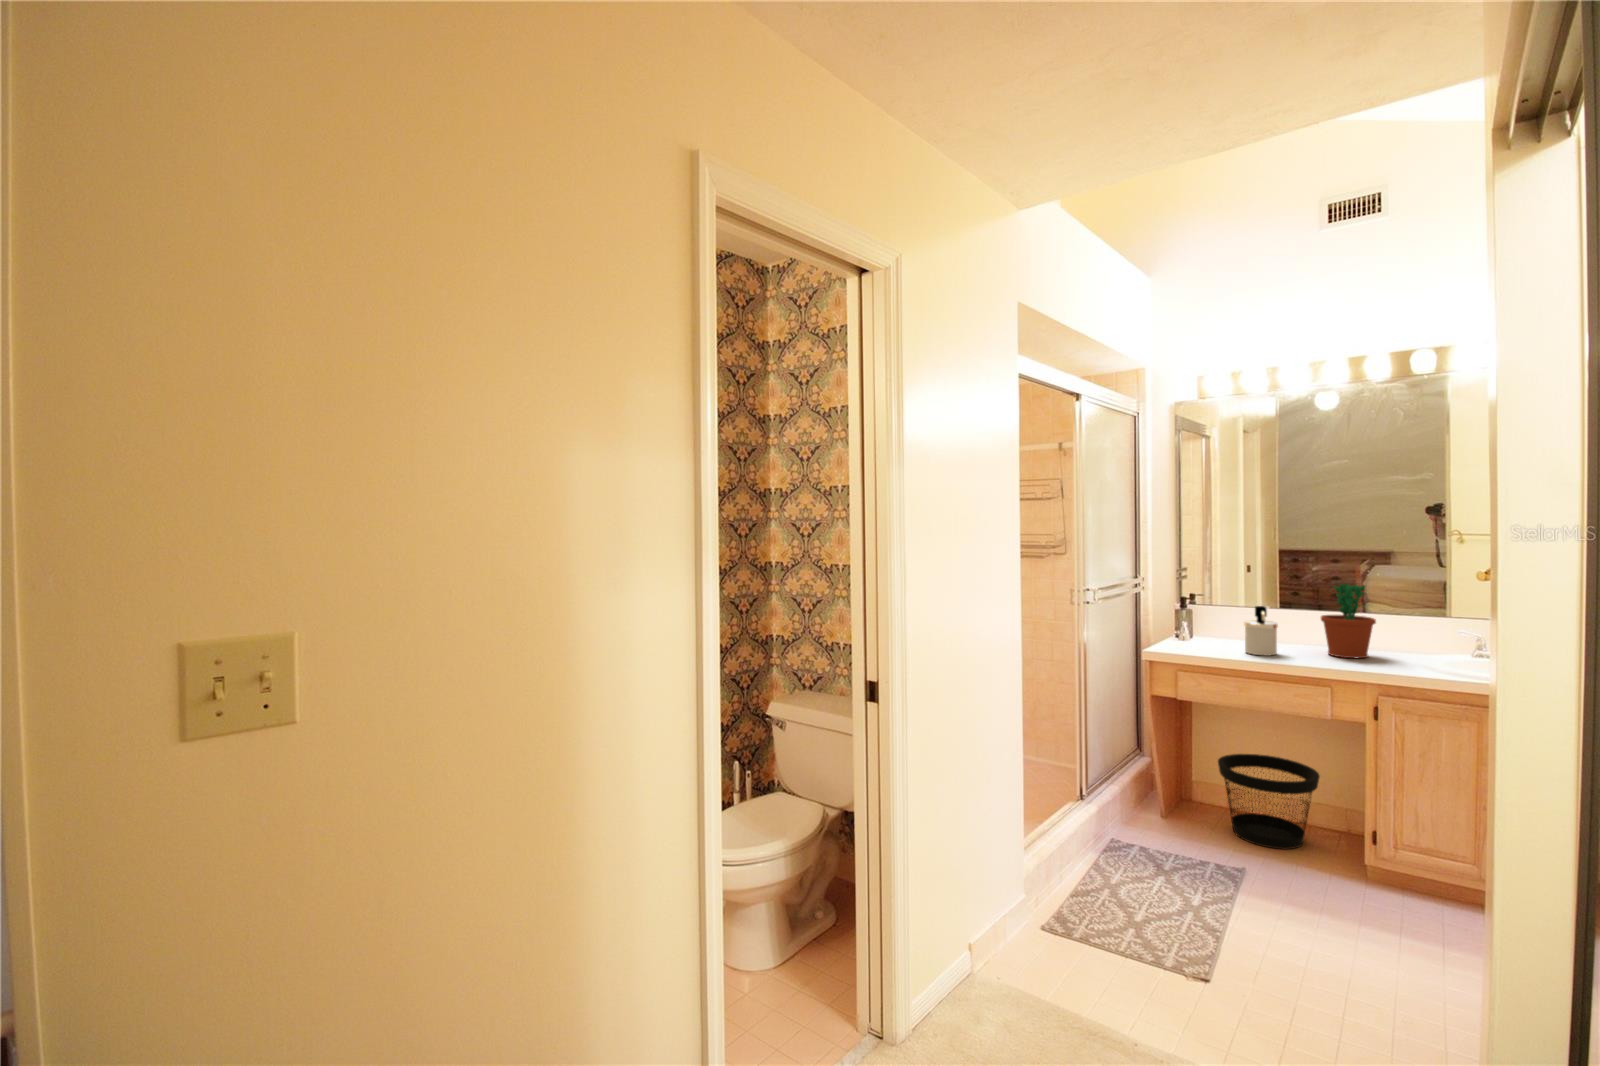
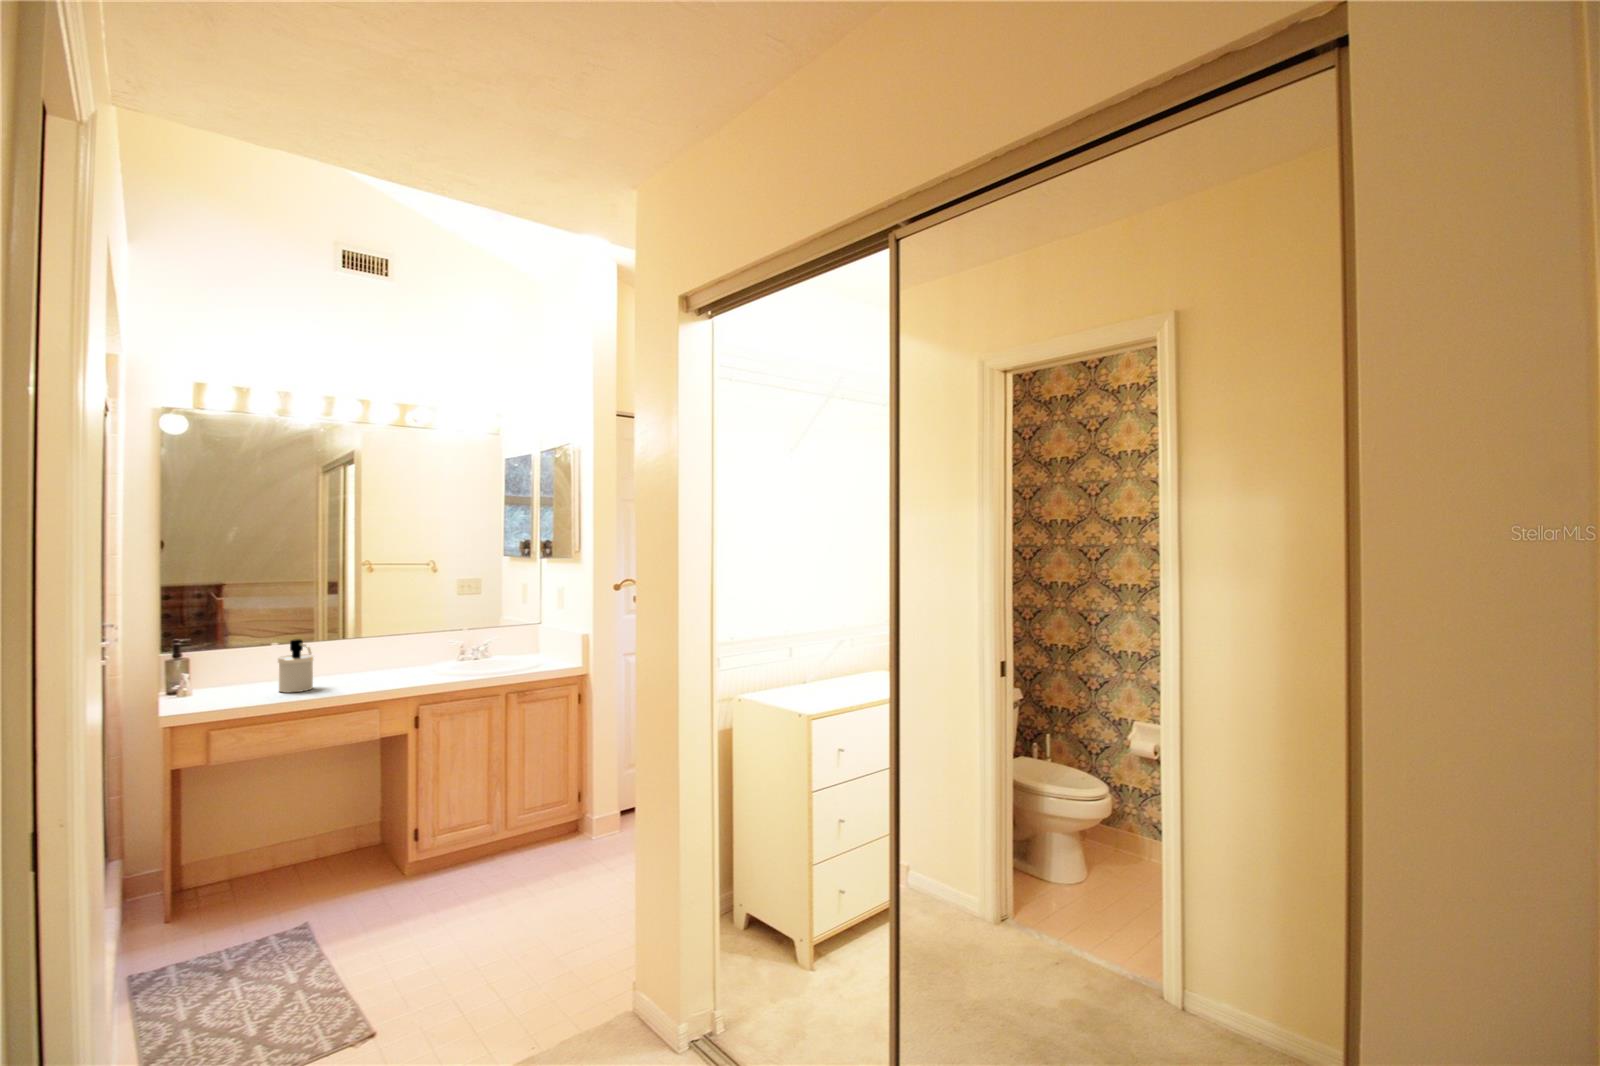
flower pot: present [1321,583,1376,658] -> none [348,608,395,679]
wastebasket: present [1218,754,1320,849] -> none [239,796,349,900]

